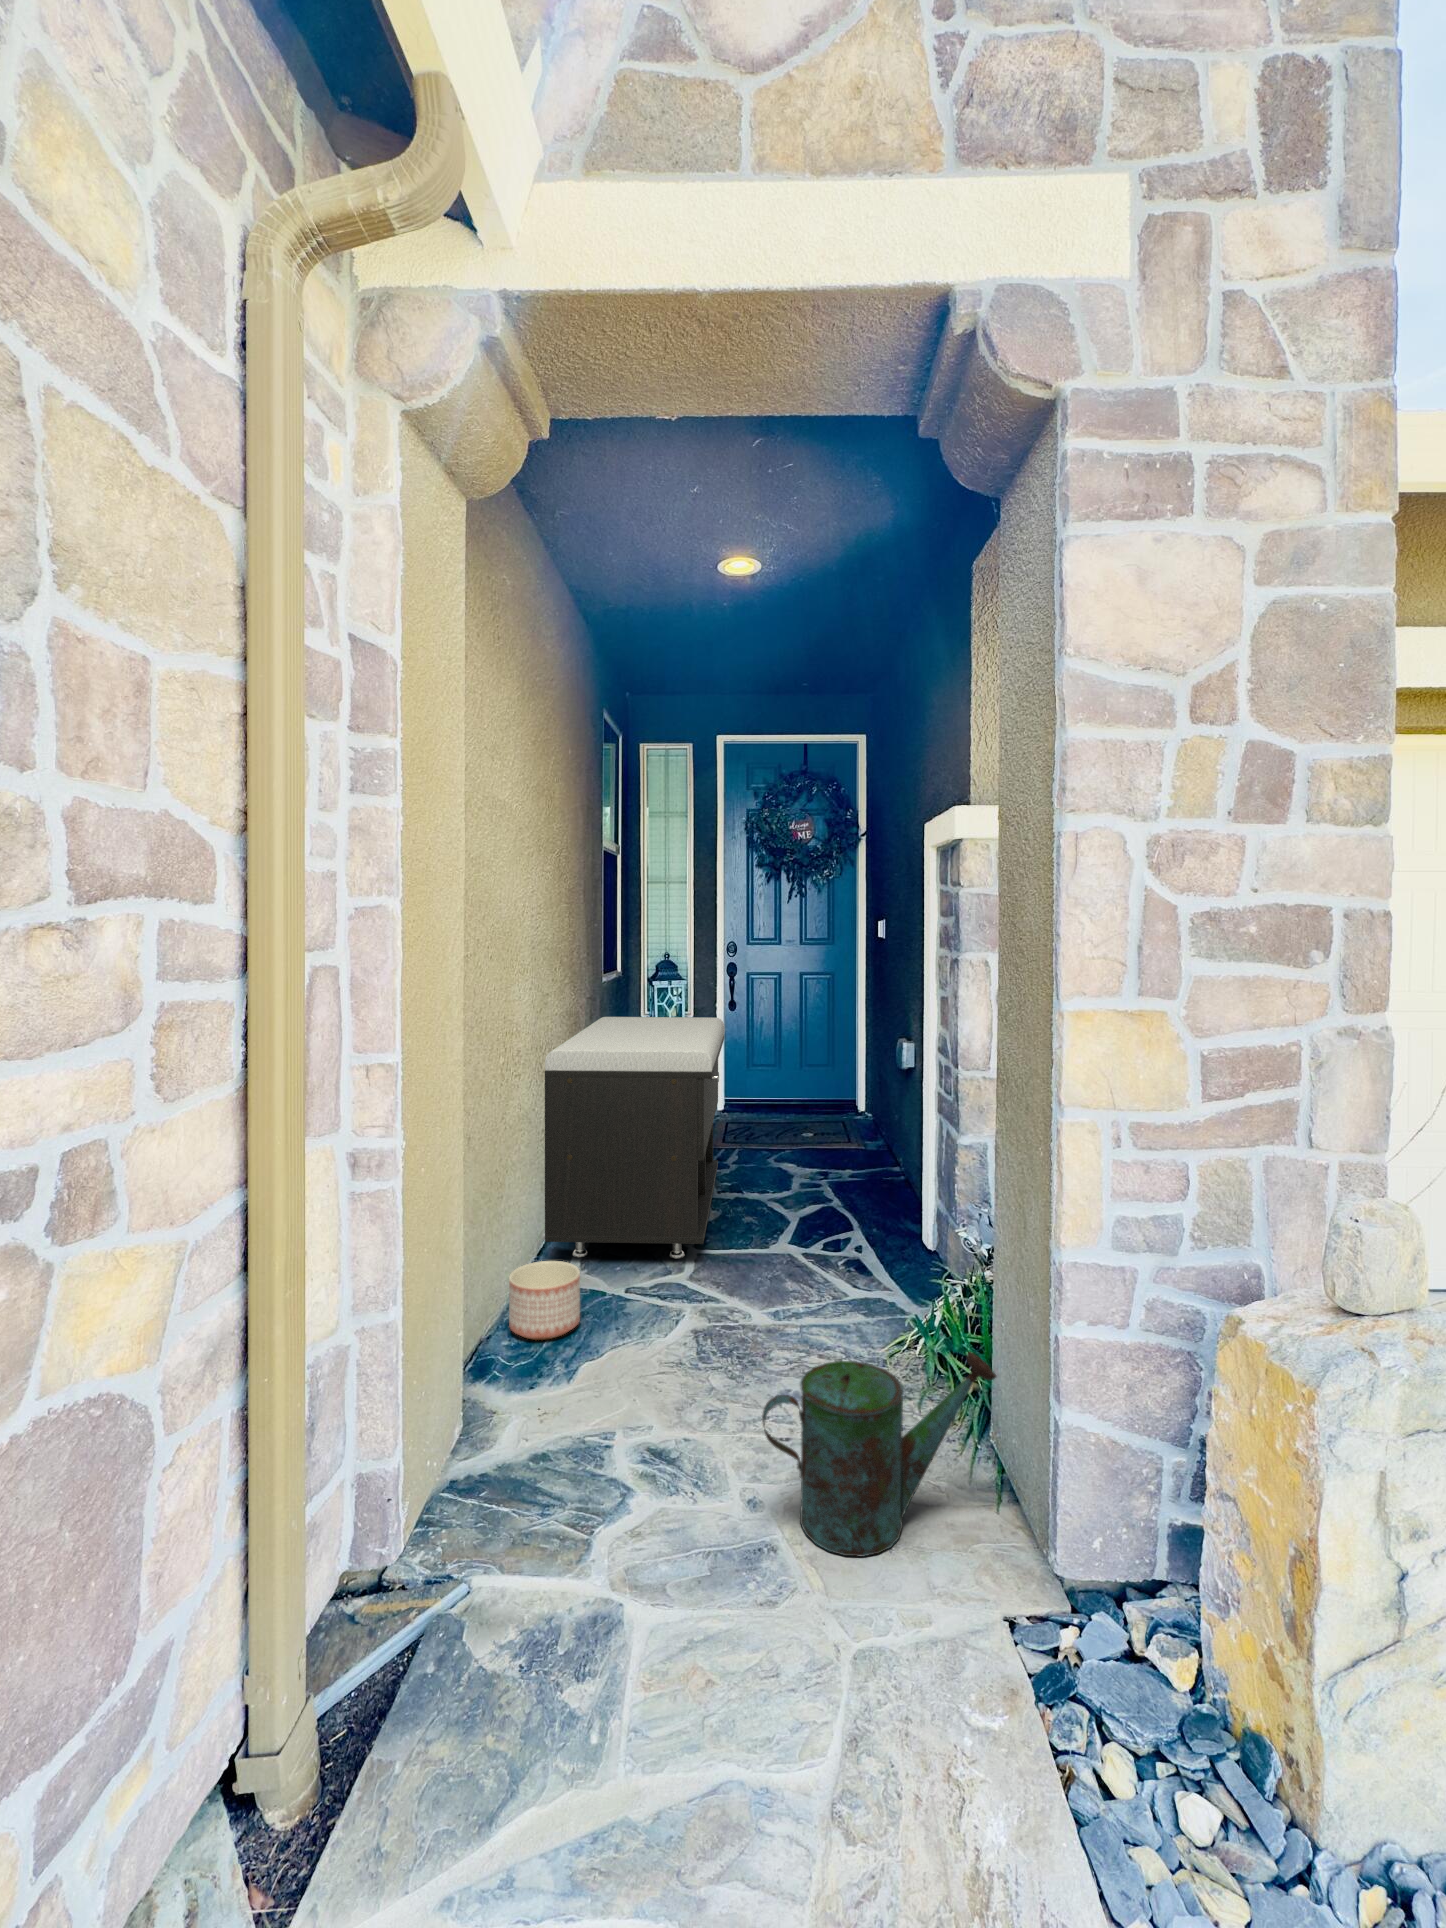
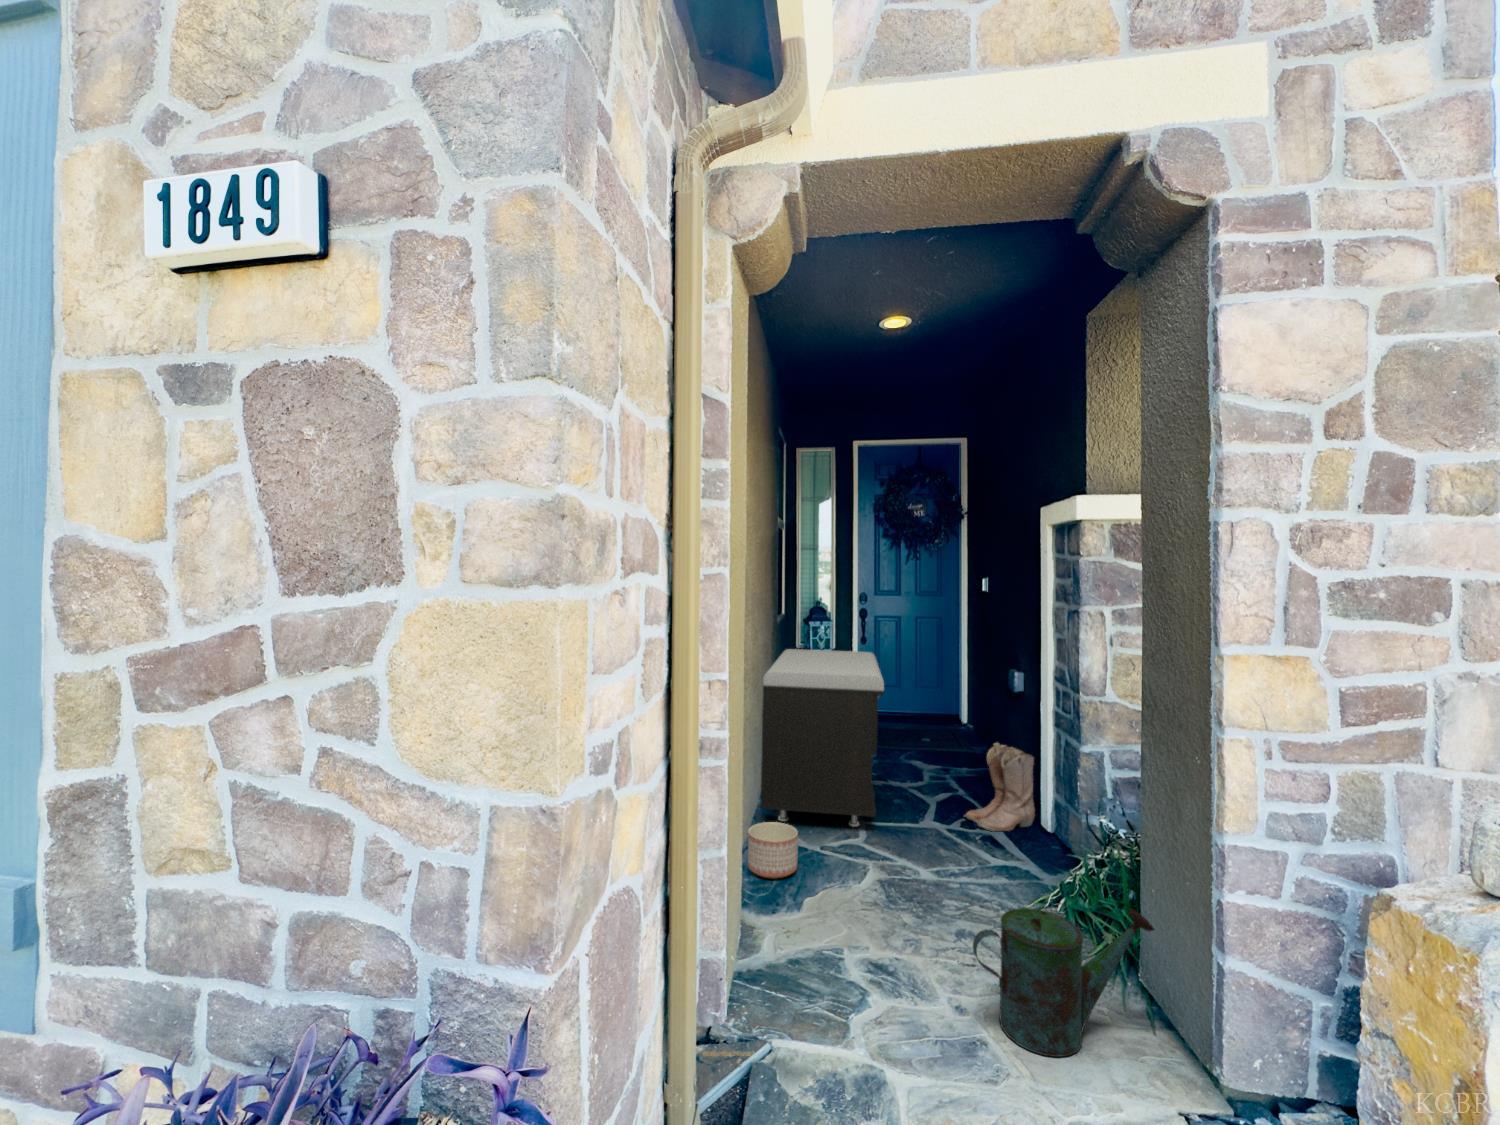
boots: none [828,1134,919,1252] -> present [965,743,1035,831]

